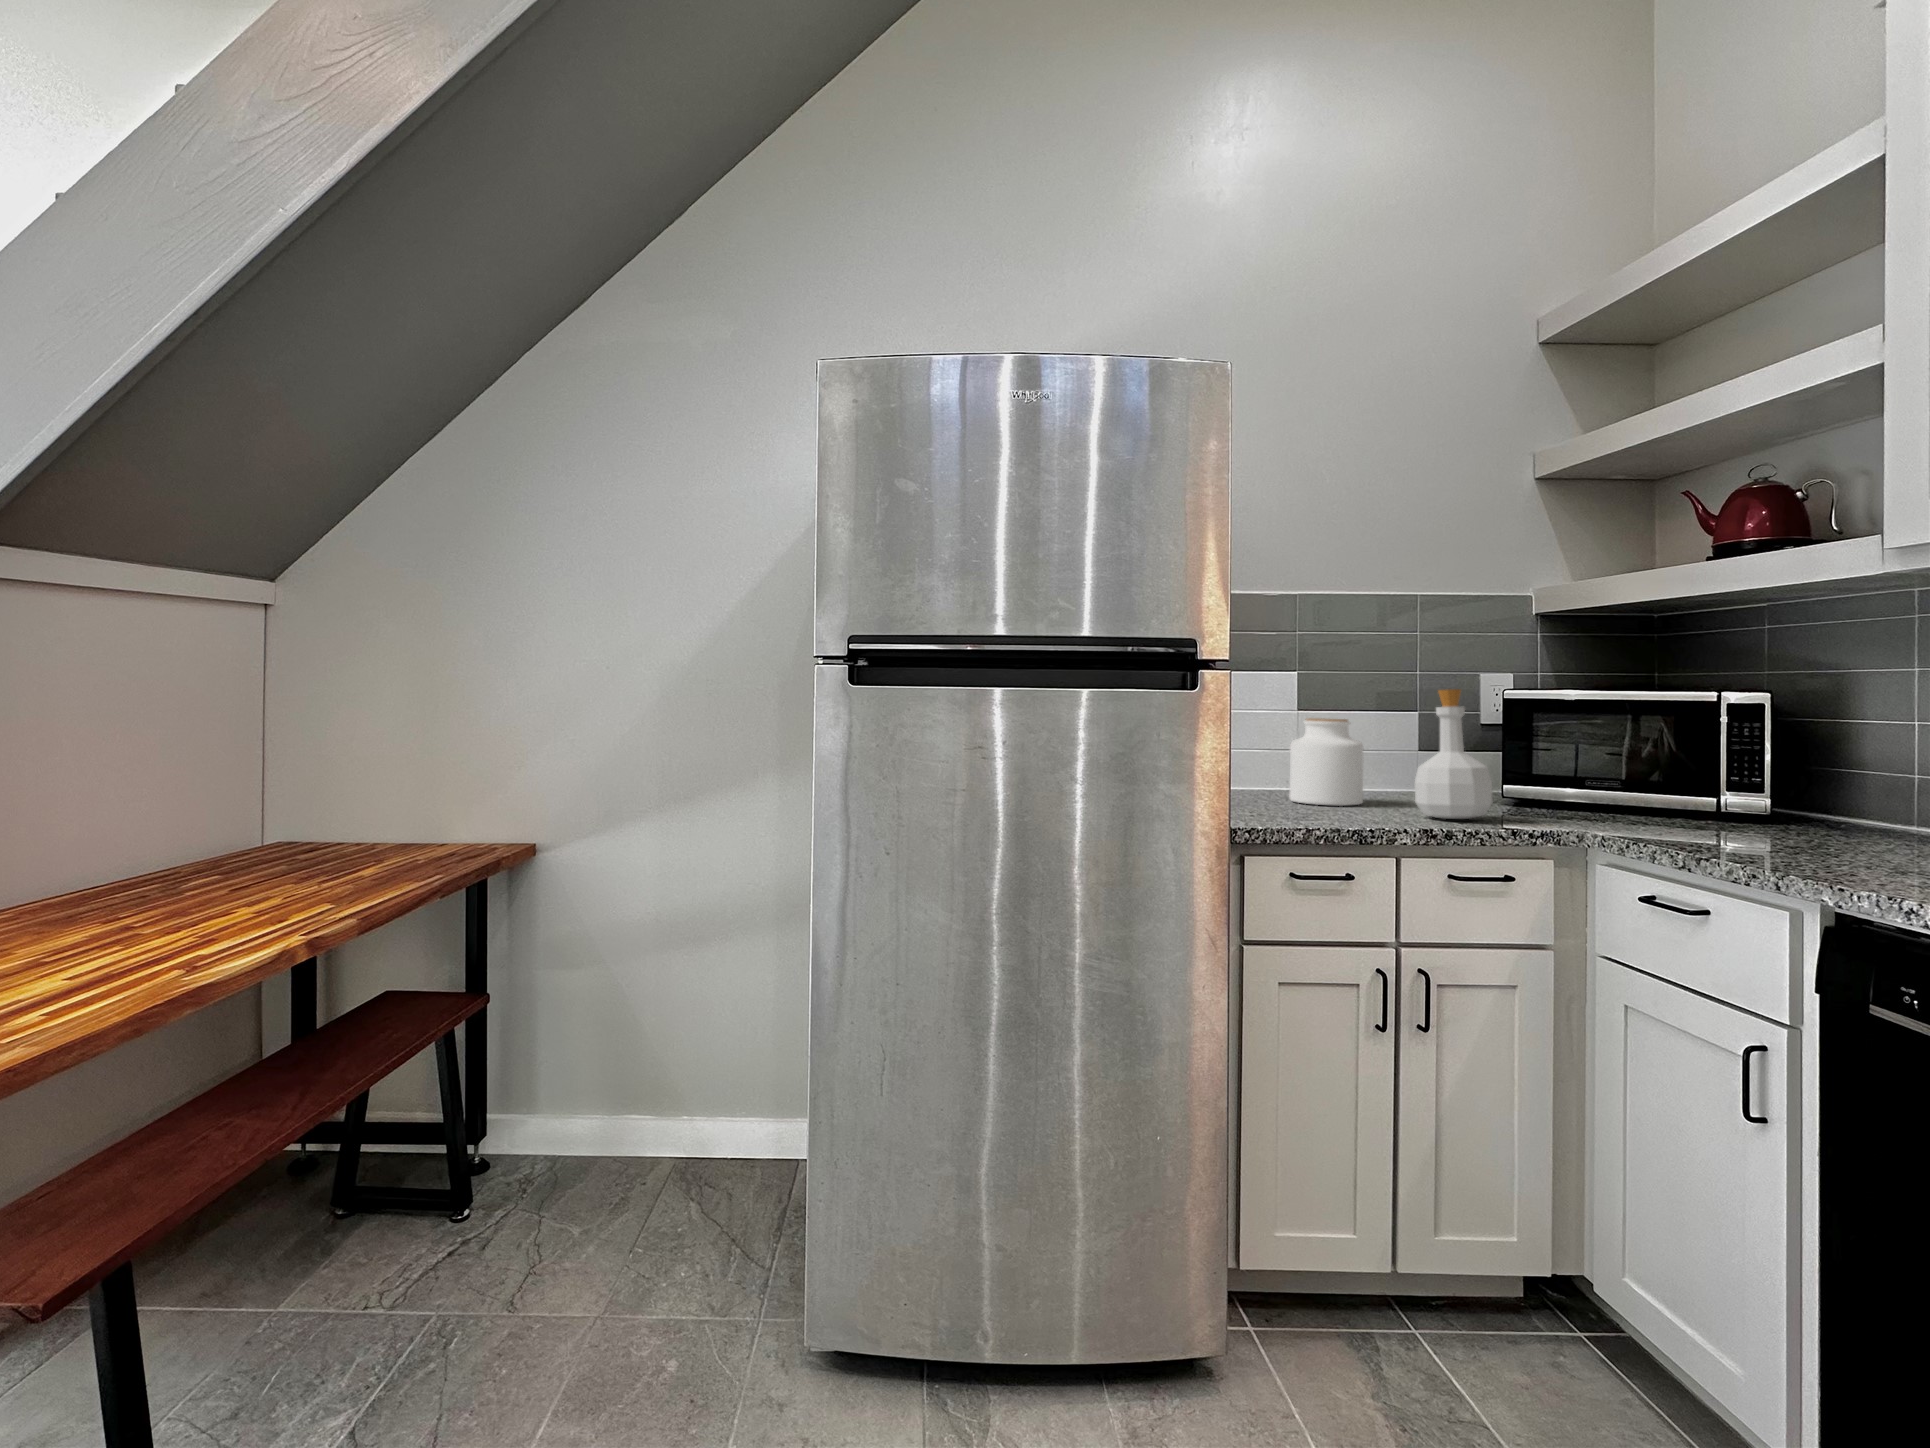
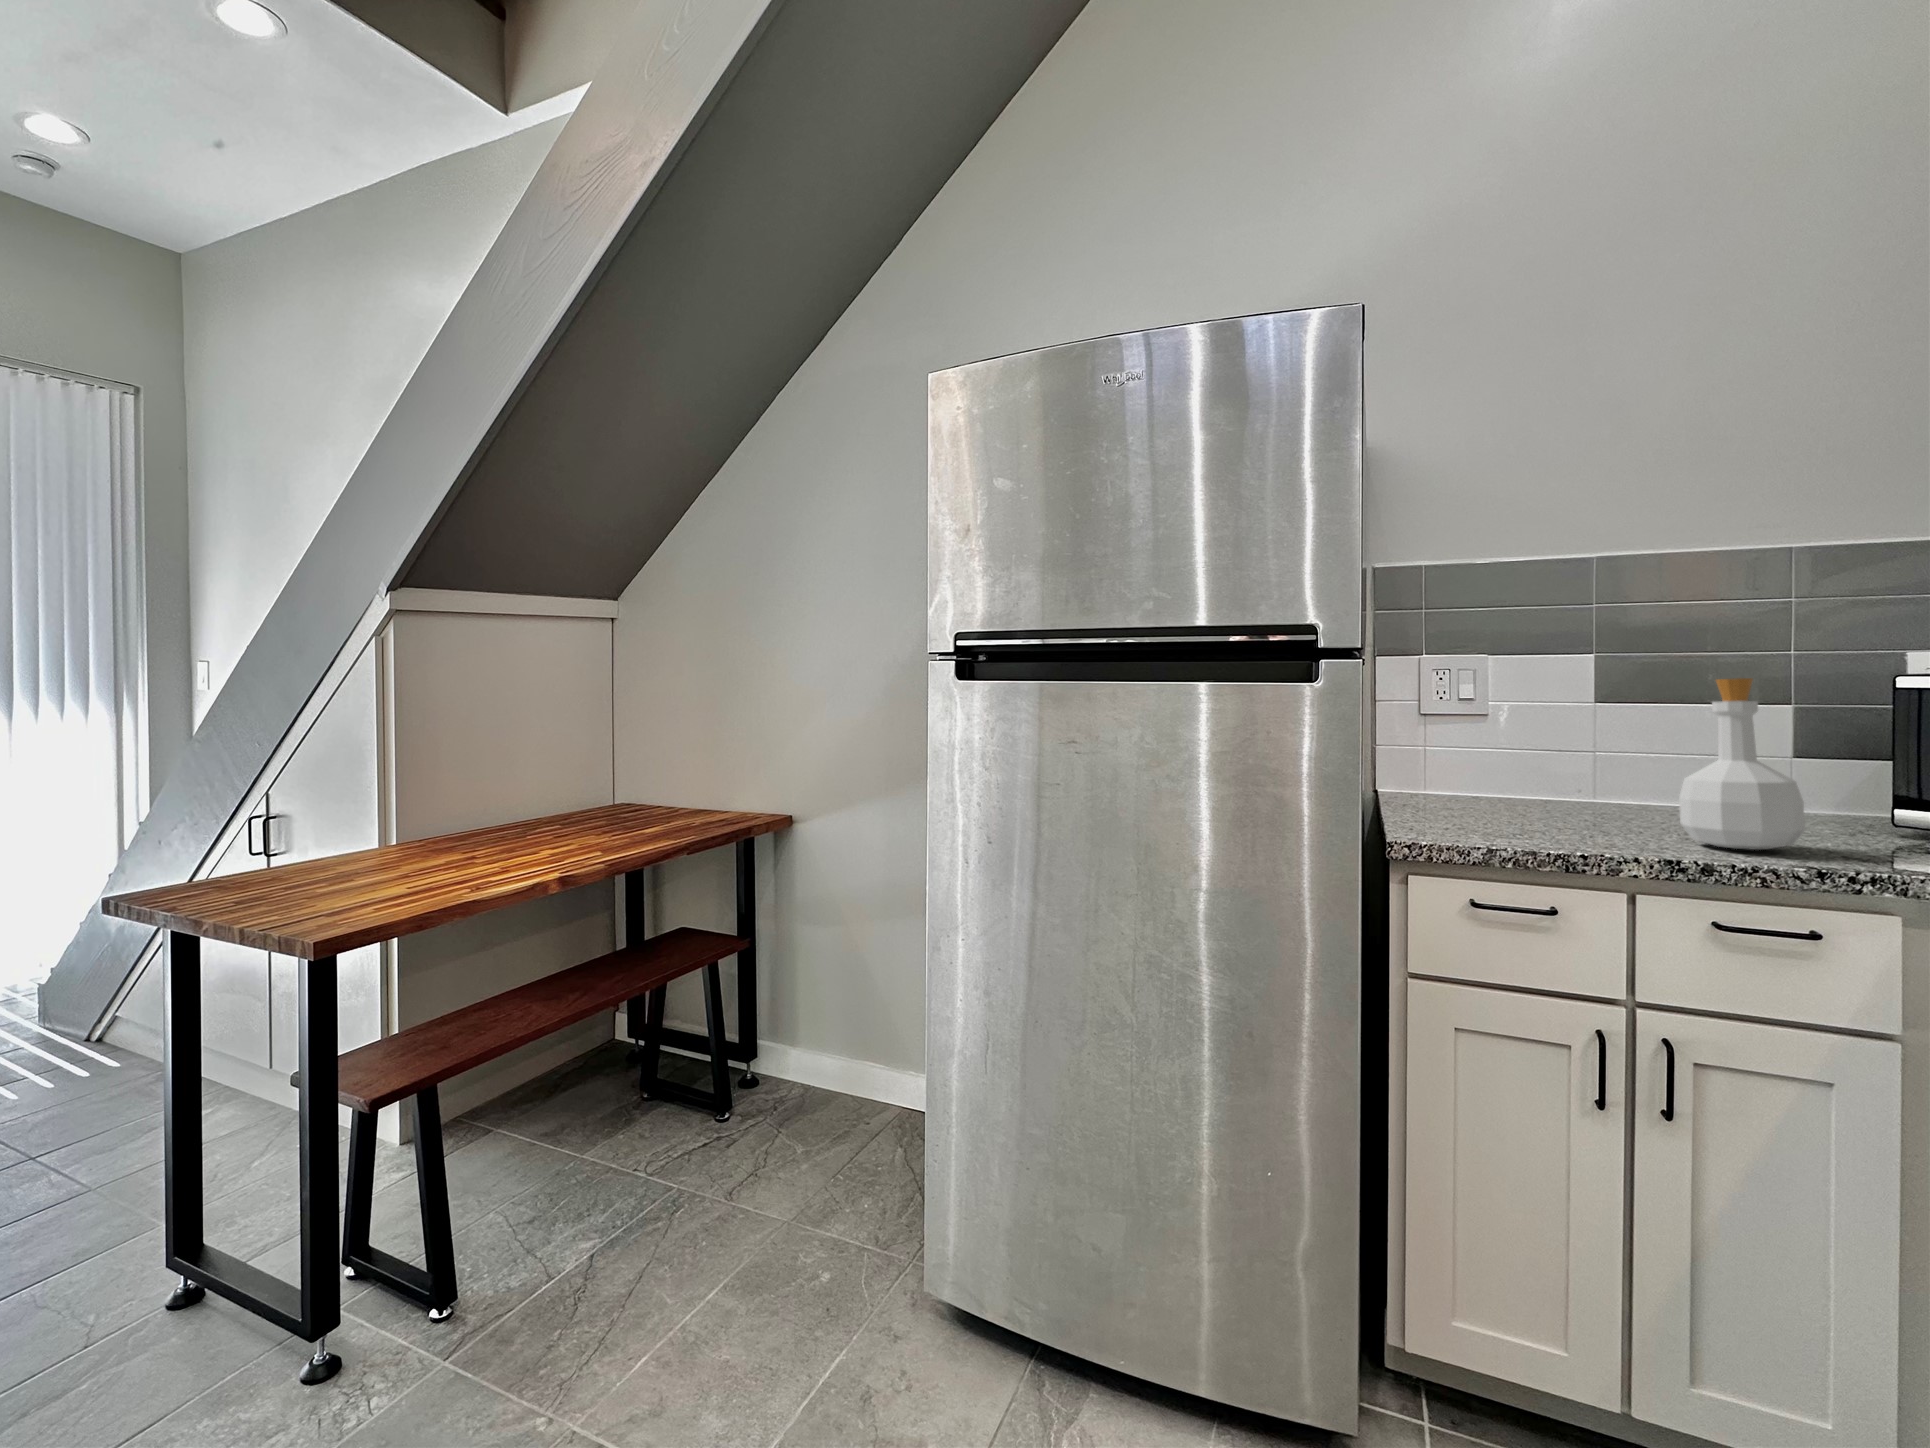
jar: present [1289,718,1363,805] -> none [1536,715,1638,822]

